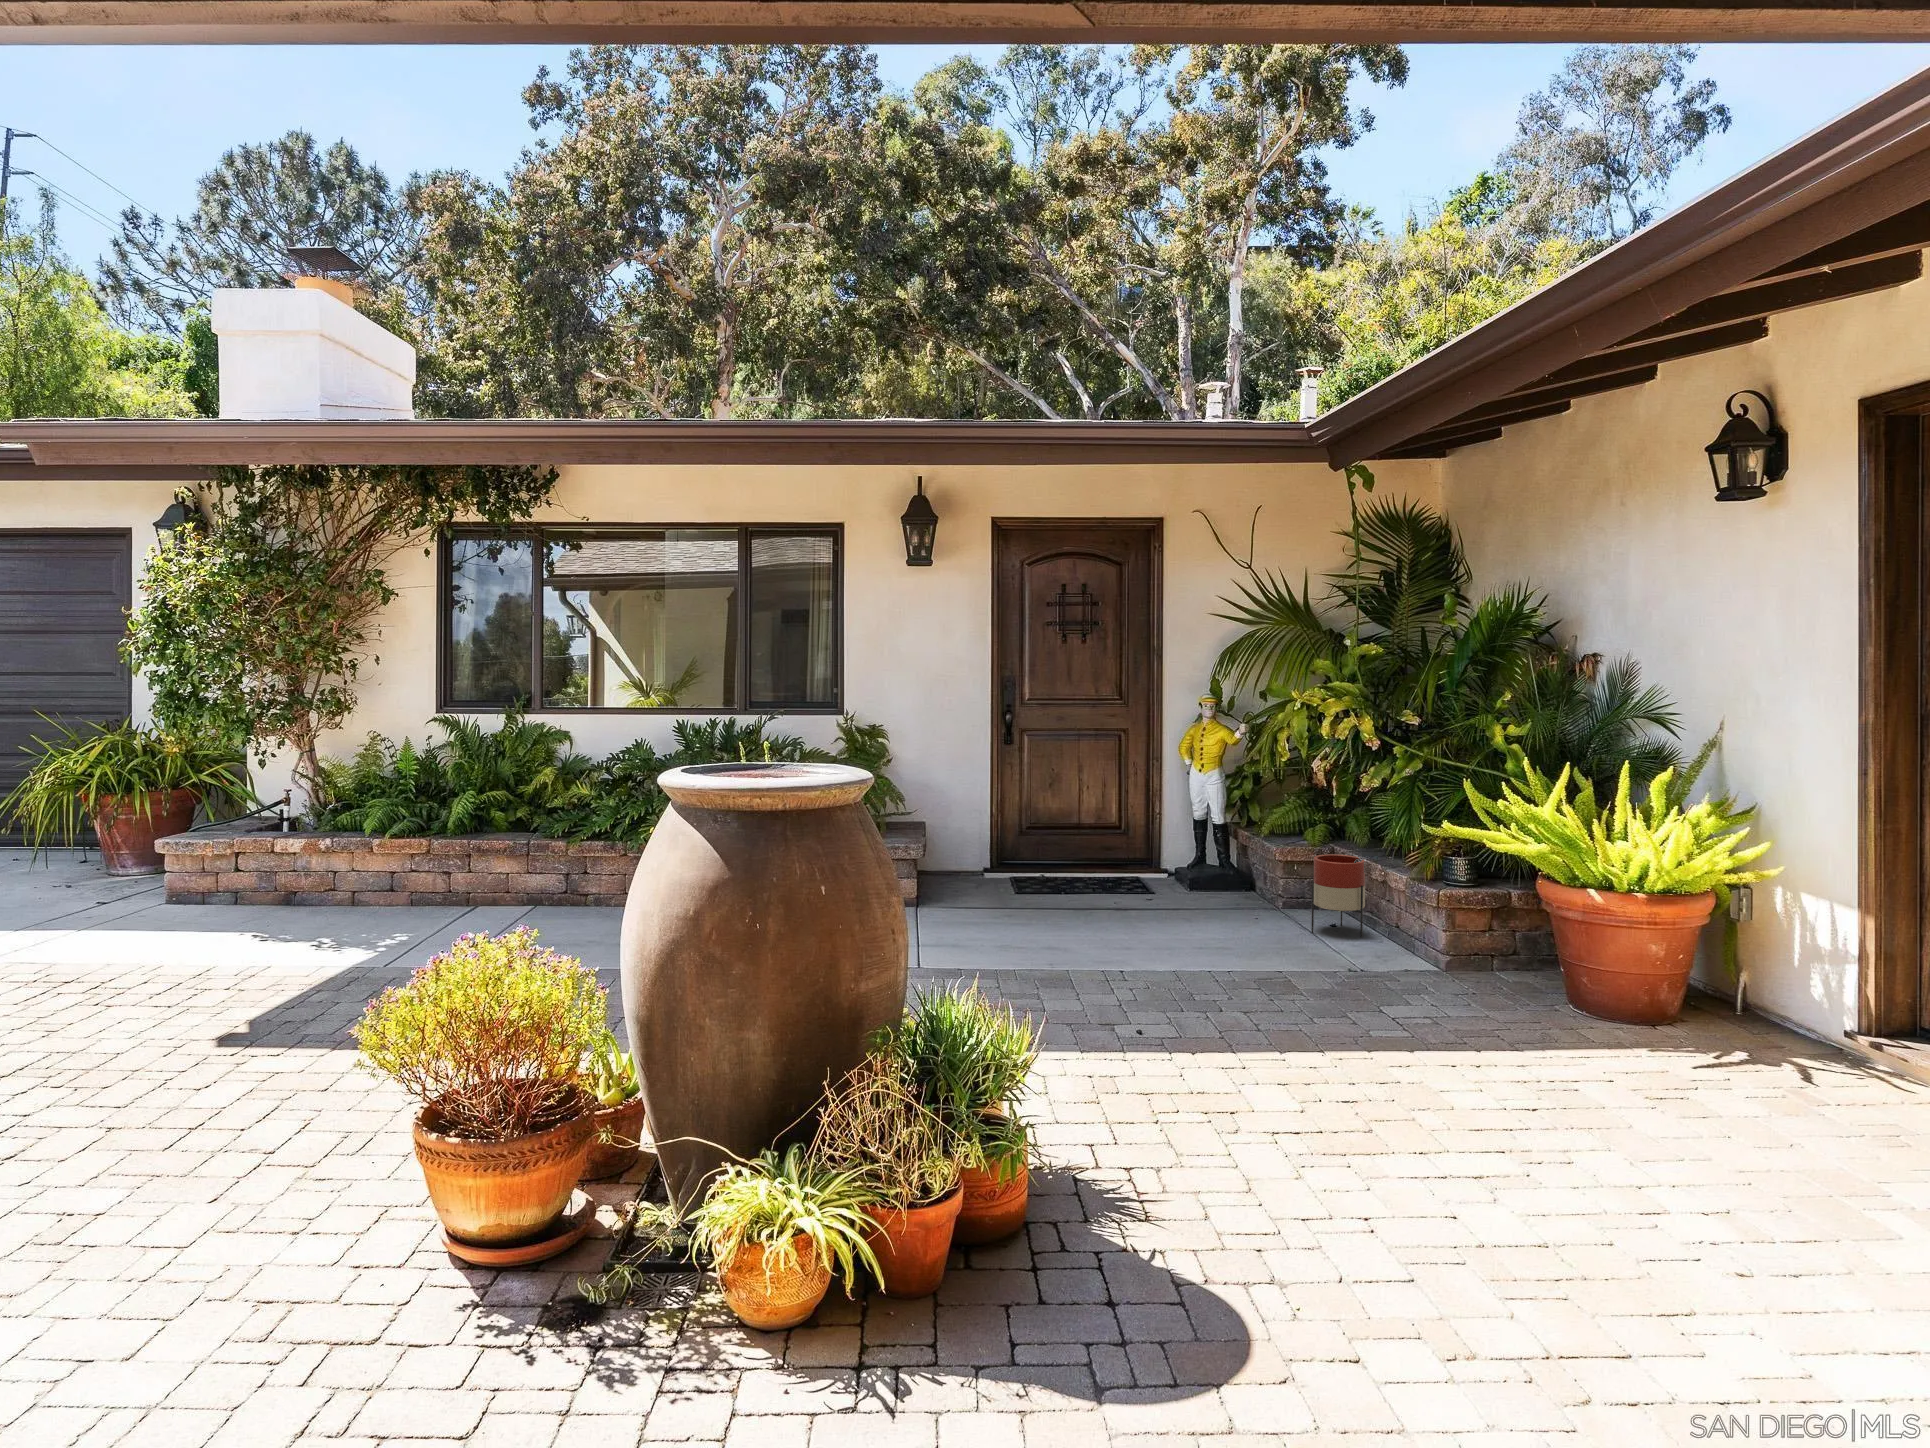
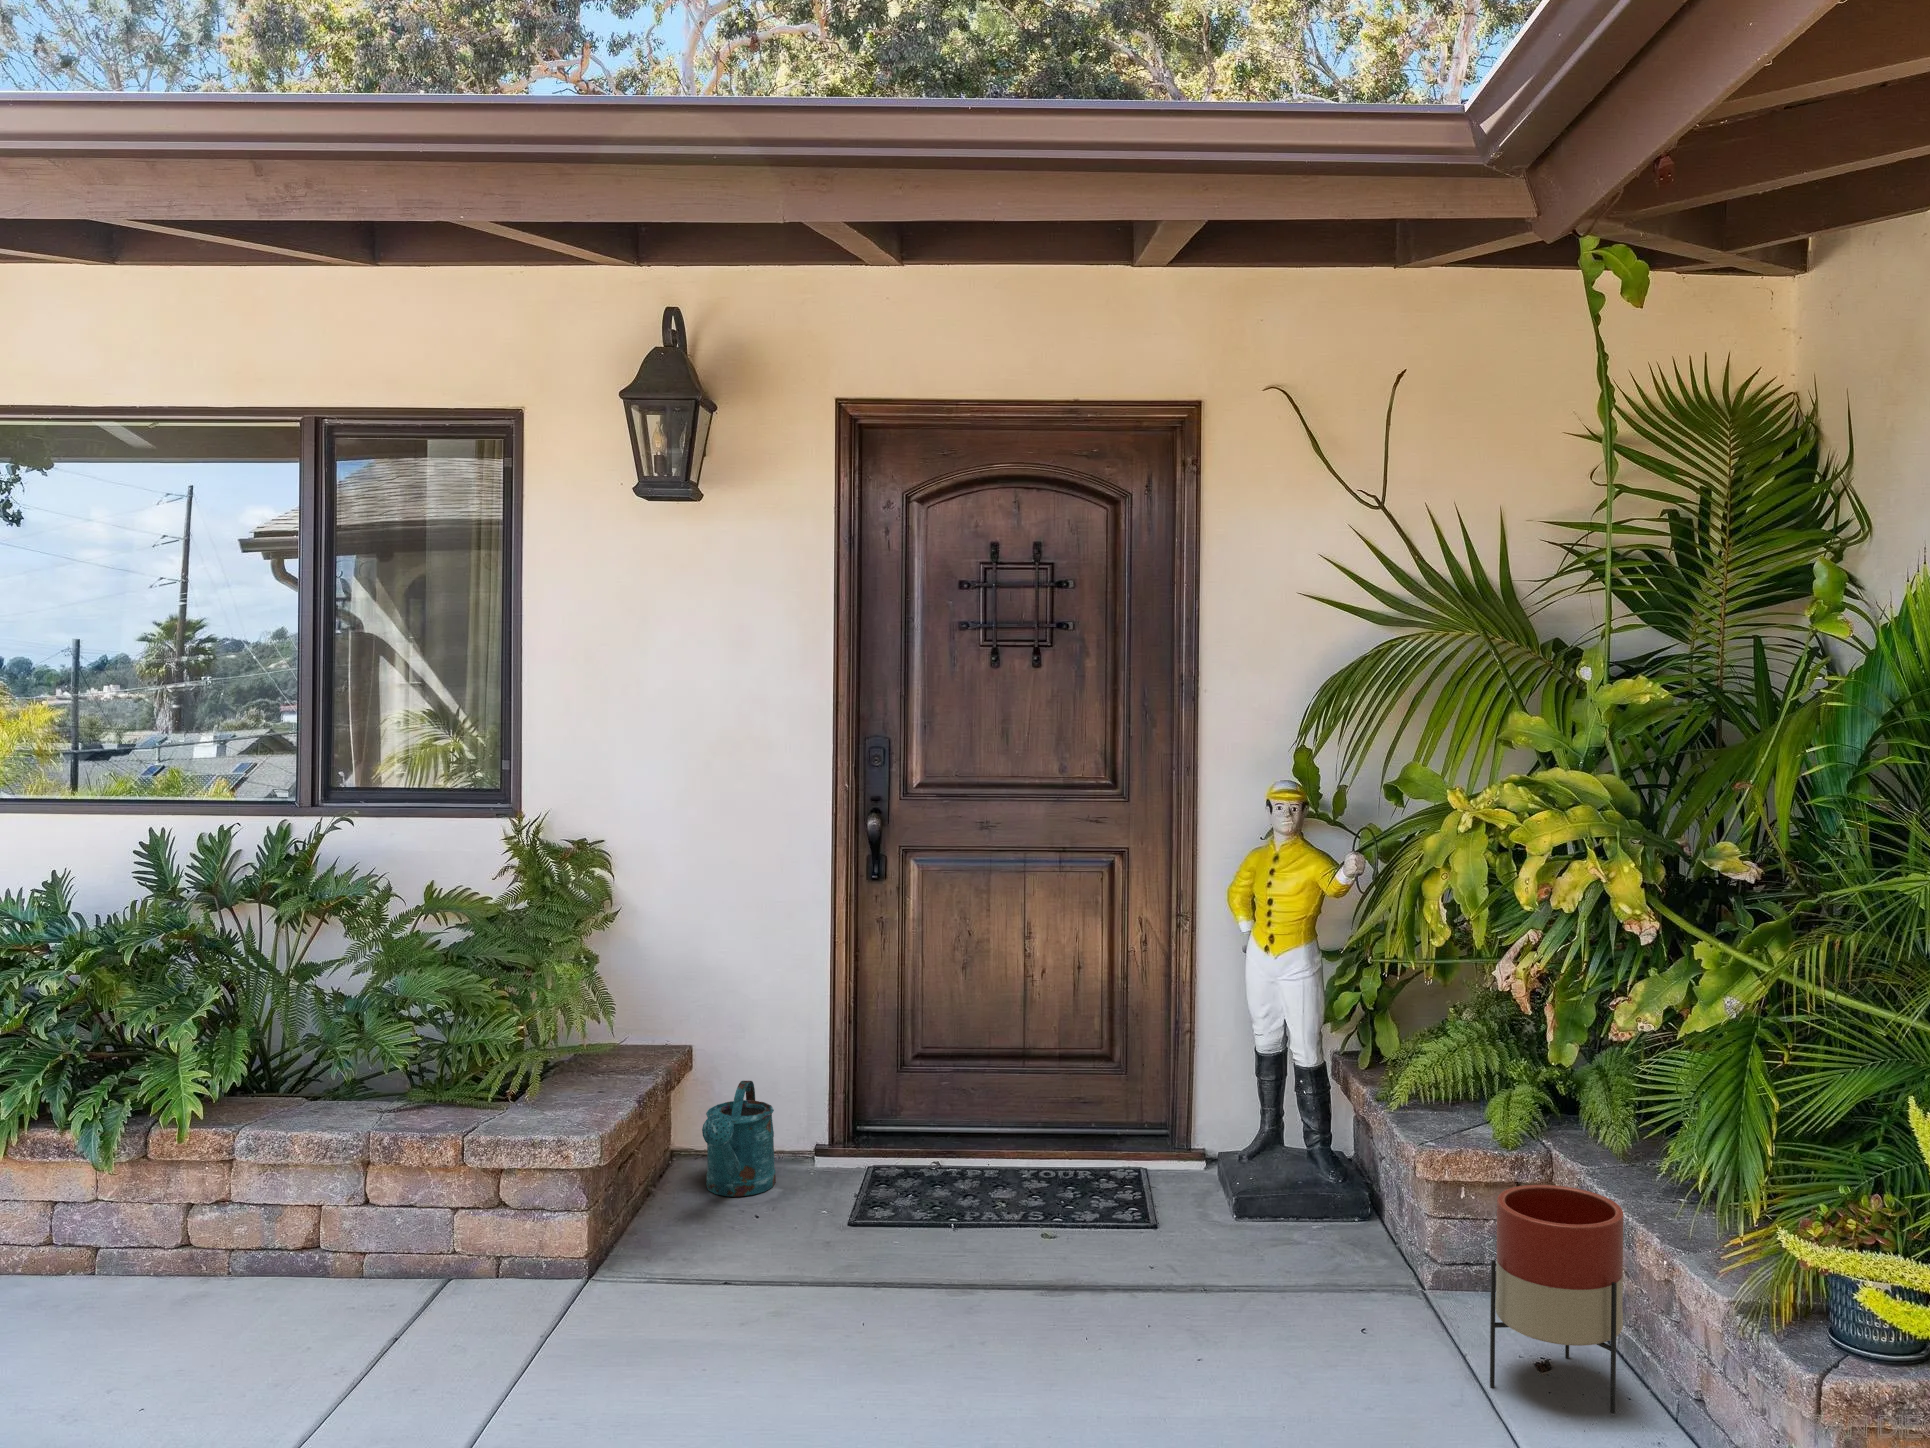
watering can: none [940,837,972,887] -> present [702,1081,776,1197]

